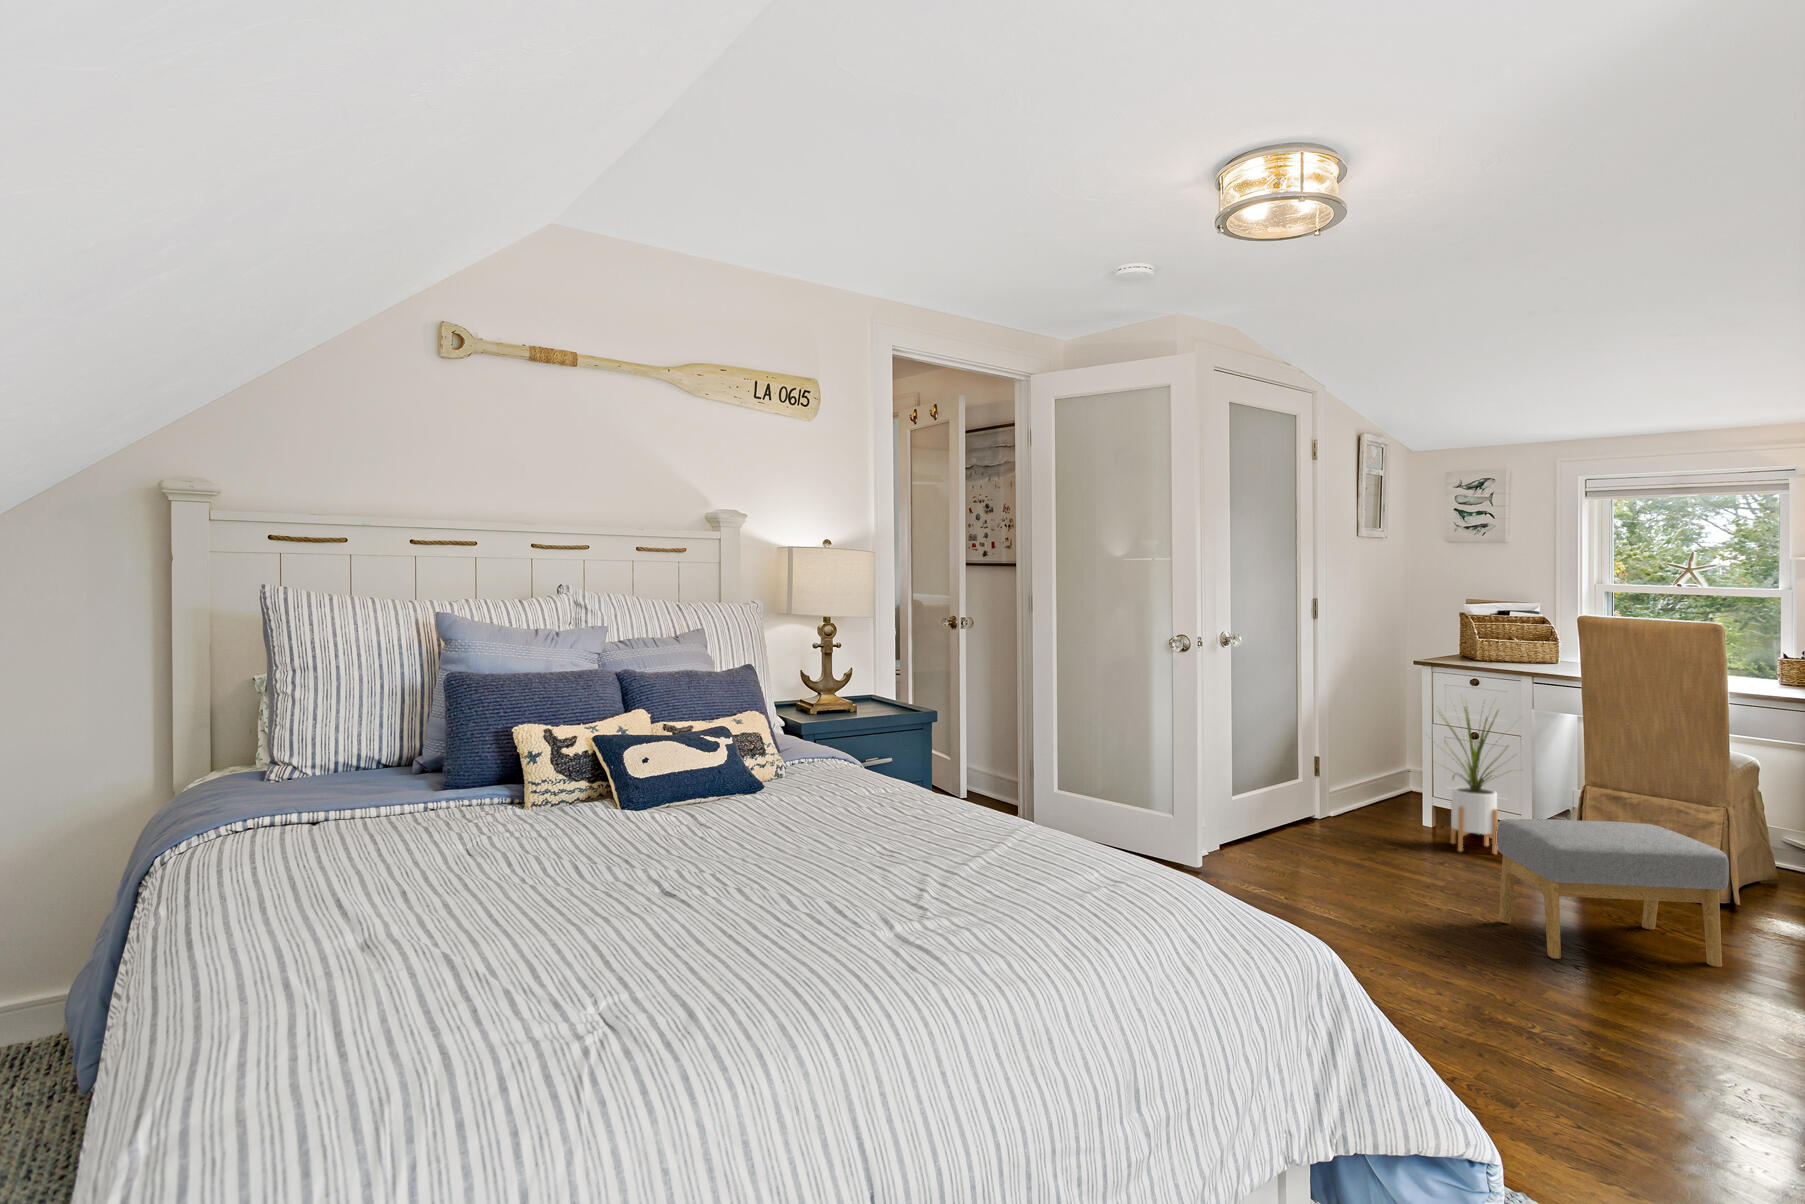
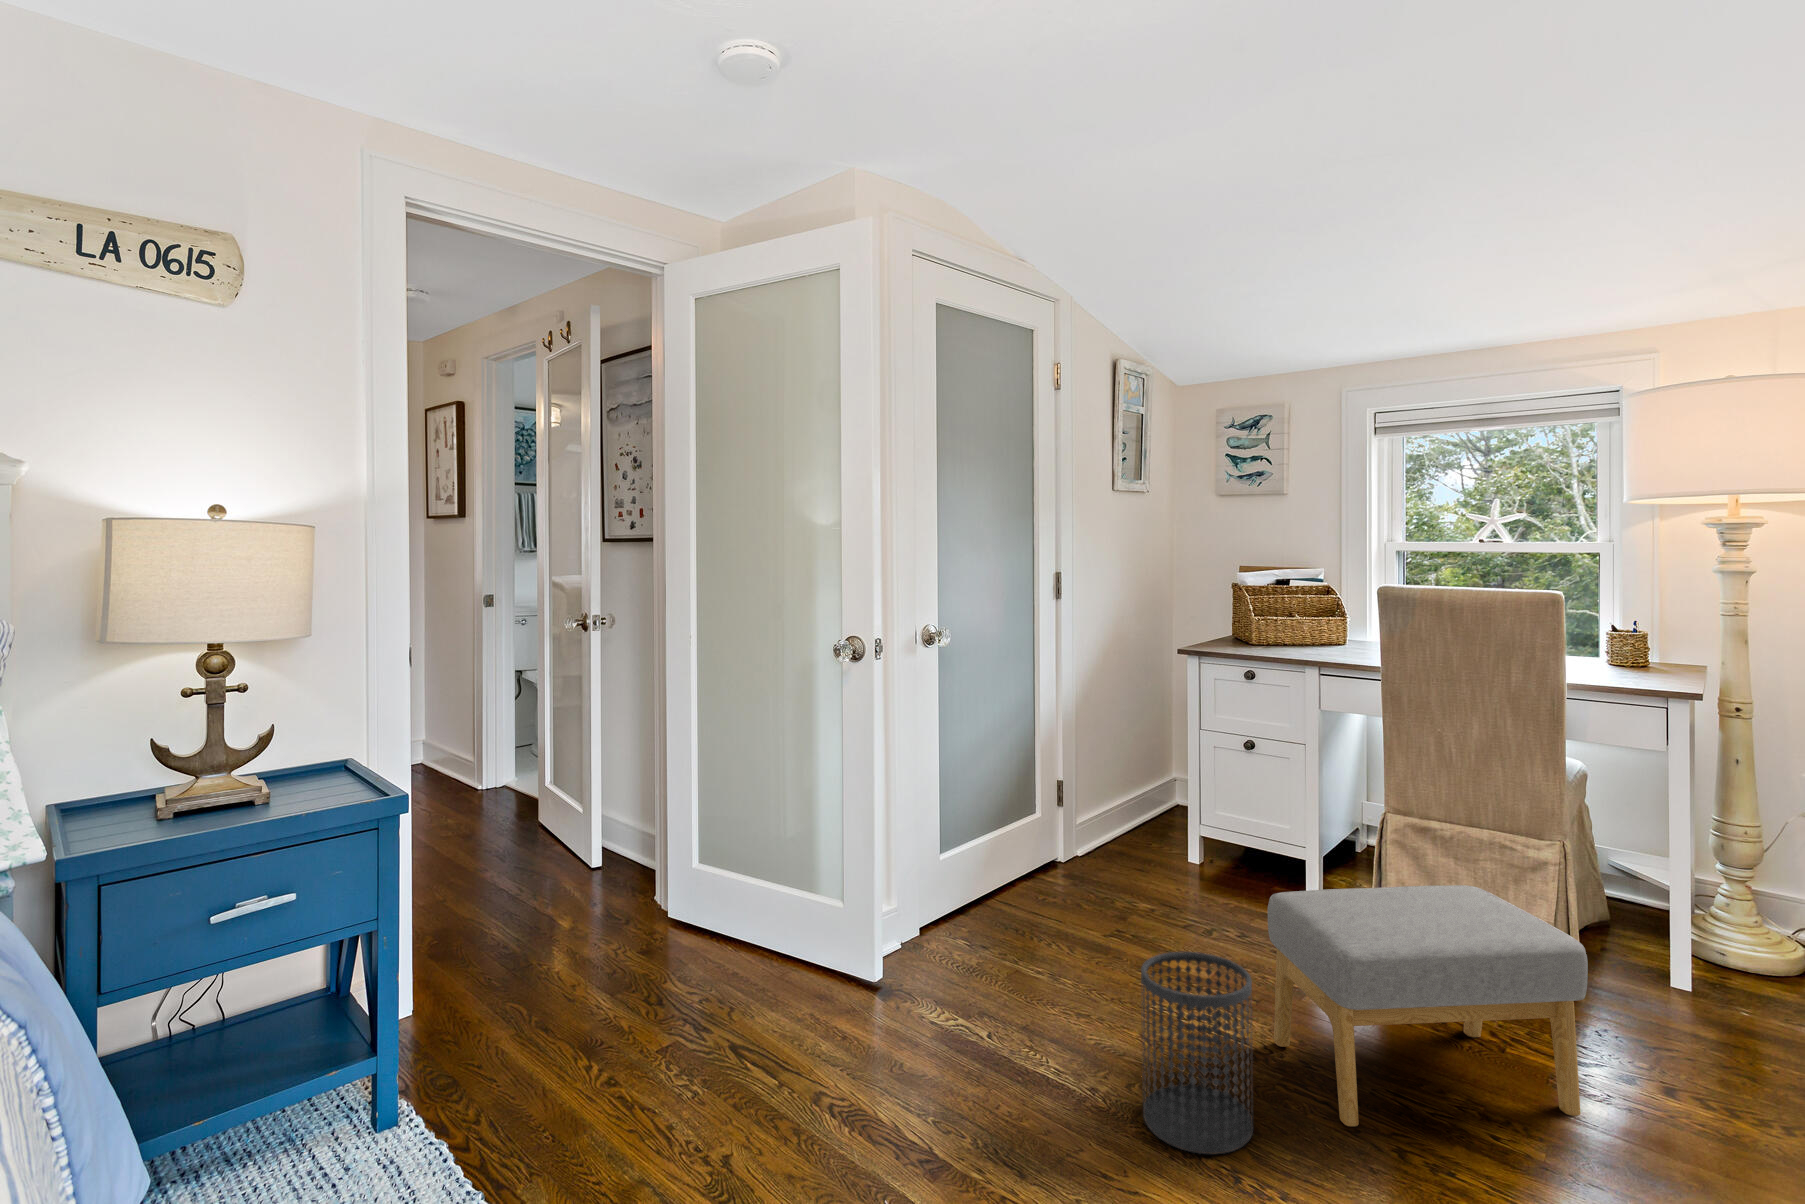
house plant: present [1440,706,1505,854] -> none [1186,692,1309,904]
wastebasket: none [1410,845,1489,963] -> present [1141,952,1253,1154]

